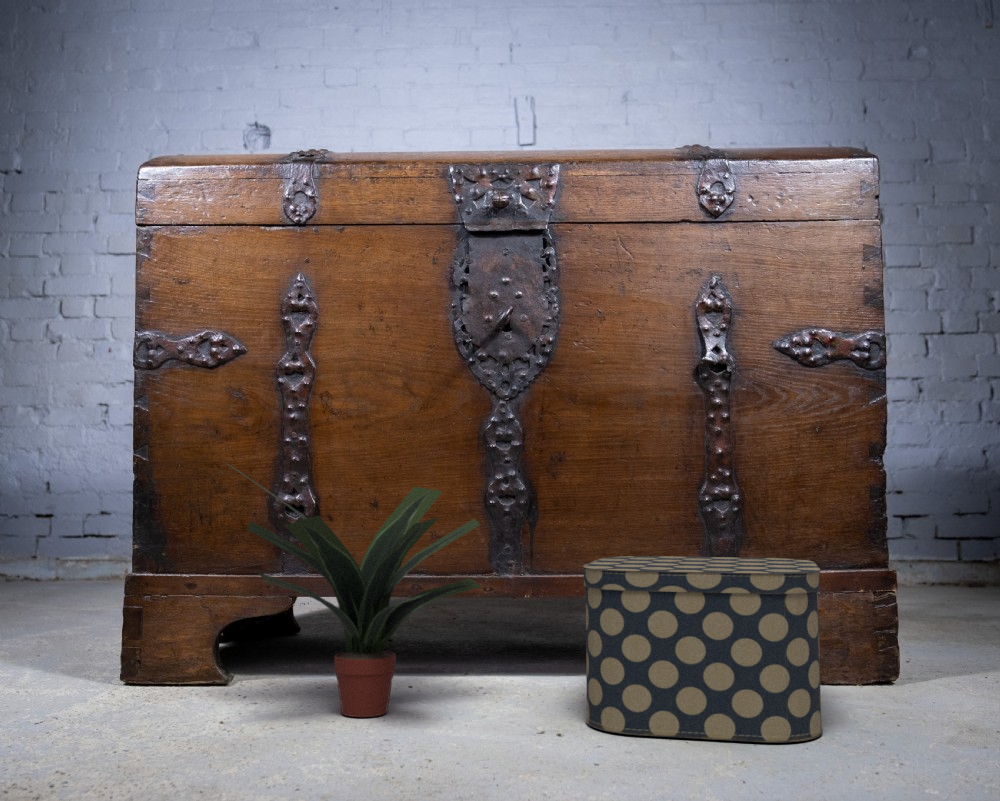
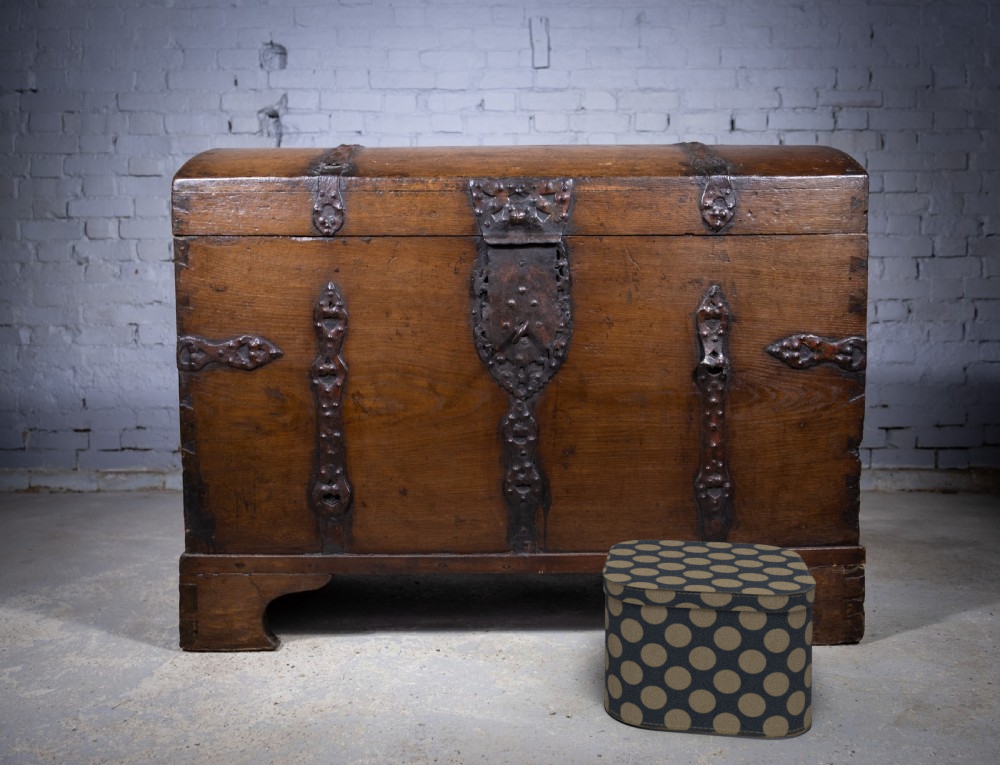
potted plant: present [229,465,481,717] -> none [269,477,509,704]

